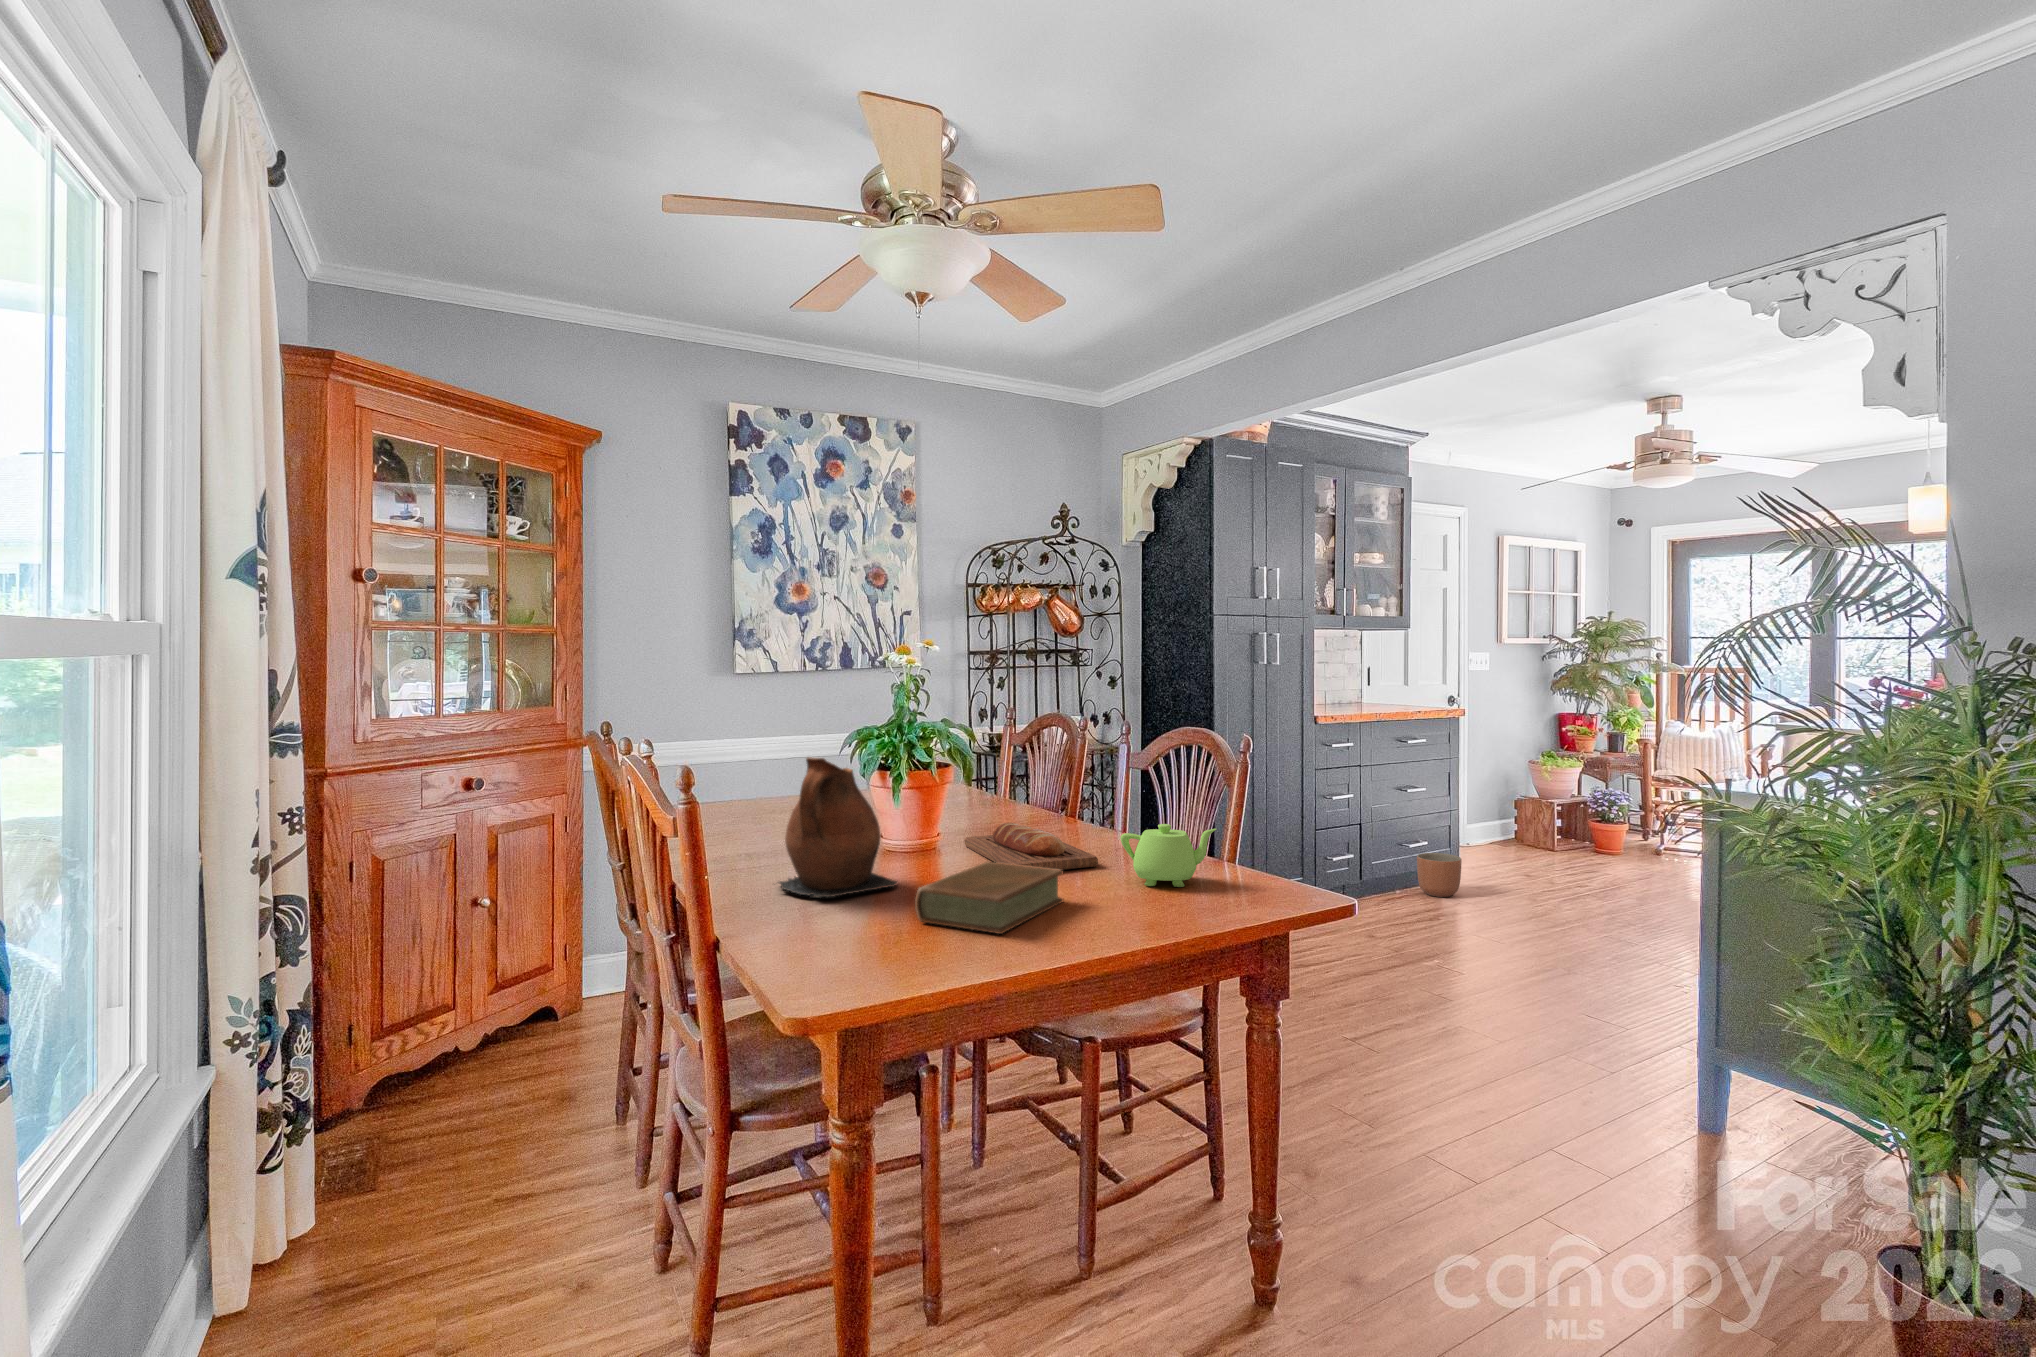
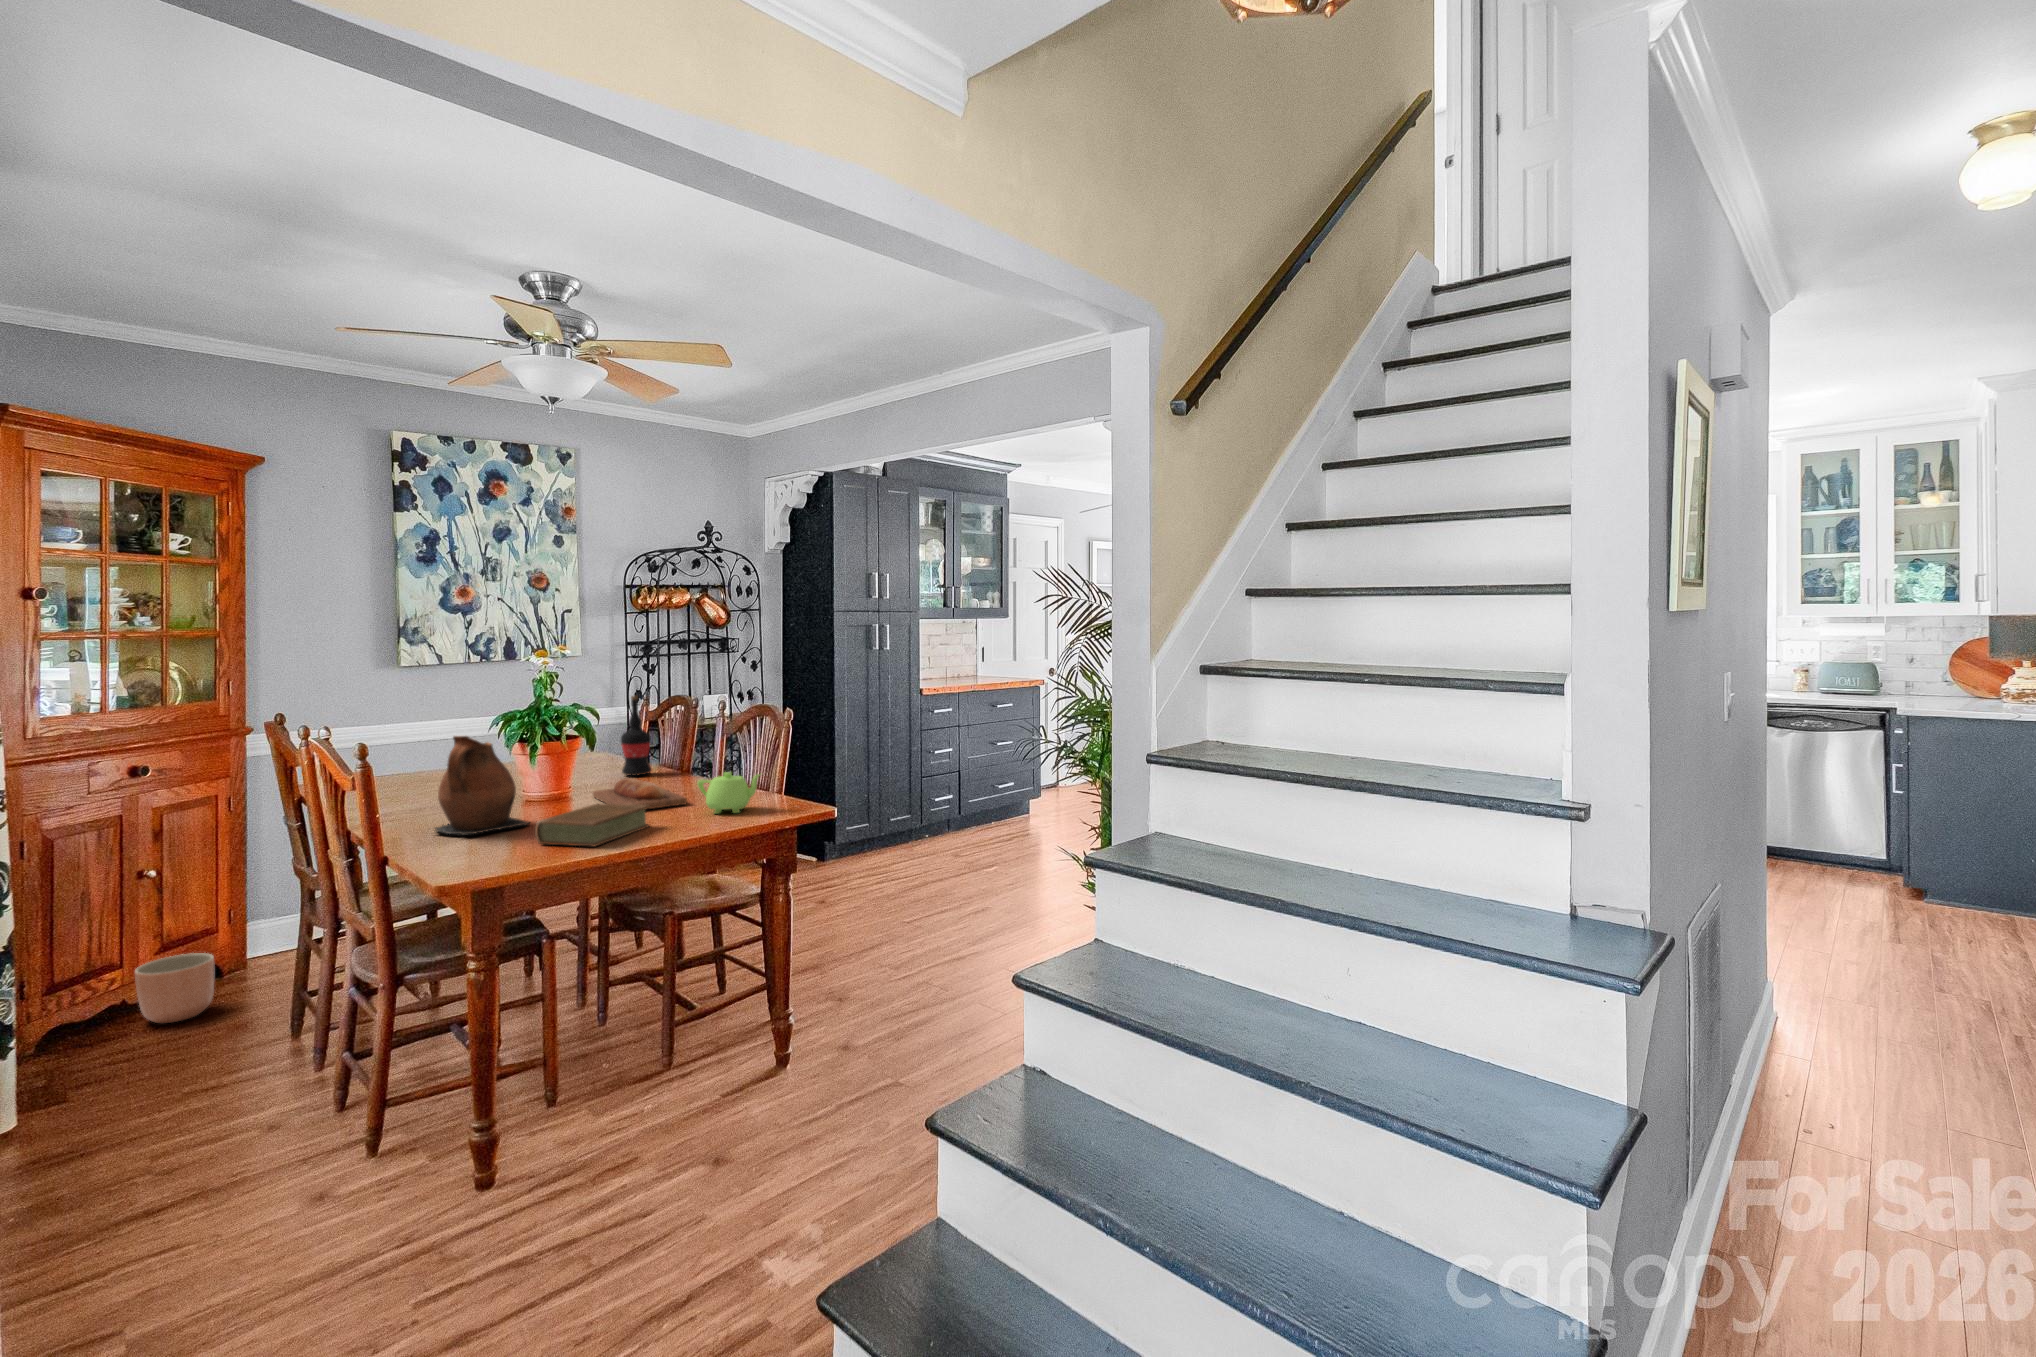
wine bottle: none [988,711,1026,816] -> present [621,696,651,776]
planter: present [1417,853,1462,897] -> present [135,953,214,1023]

